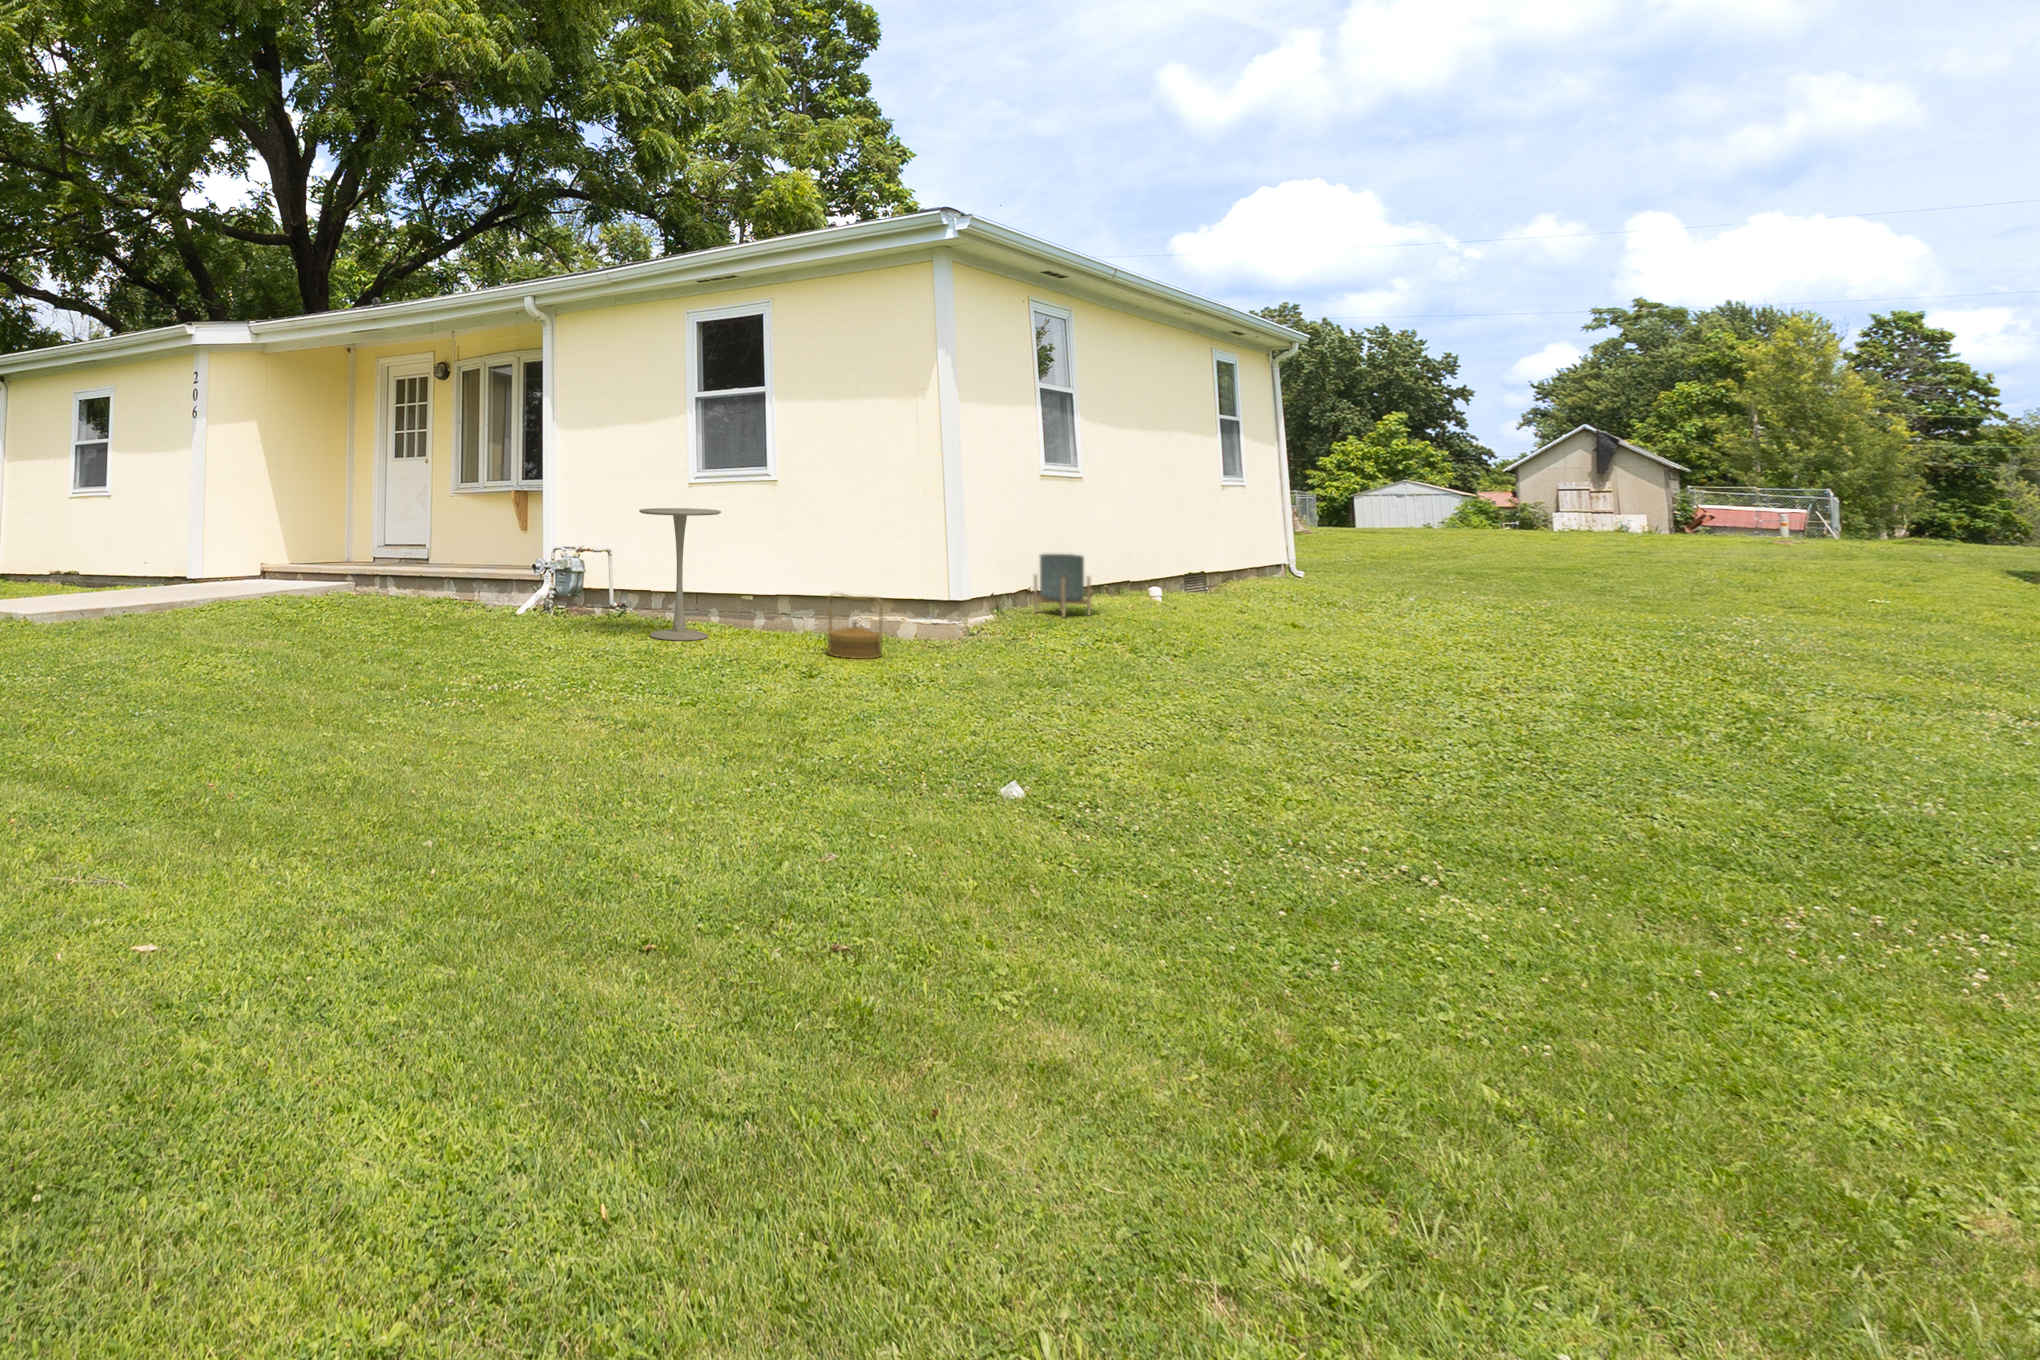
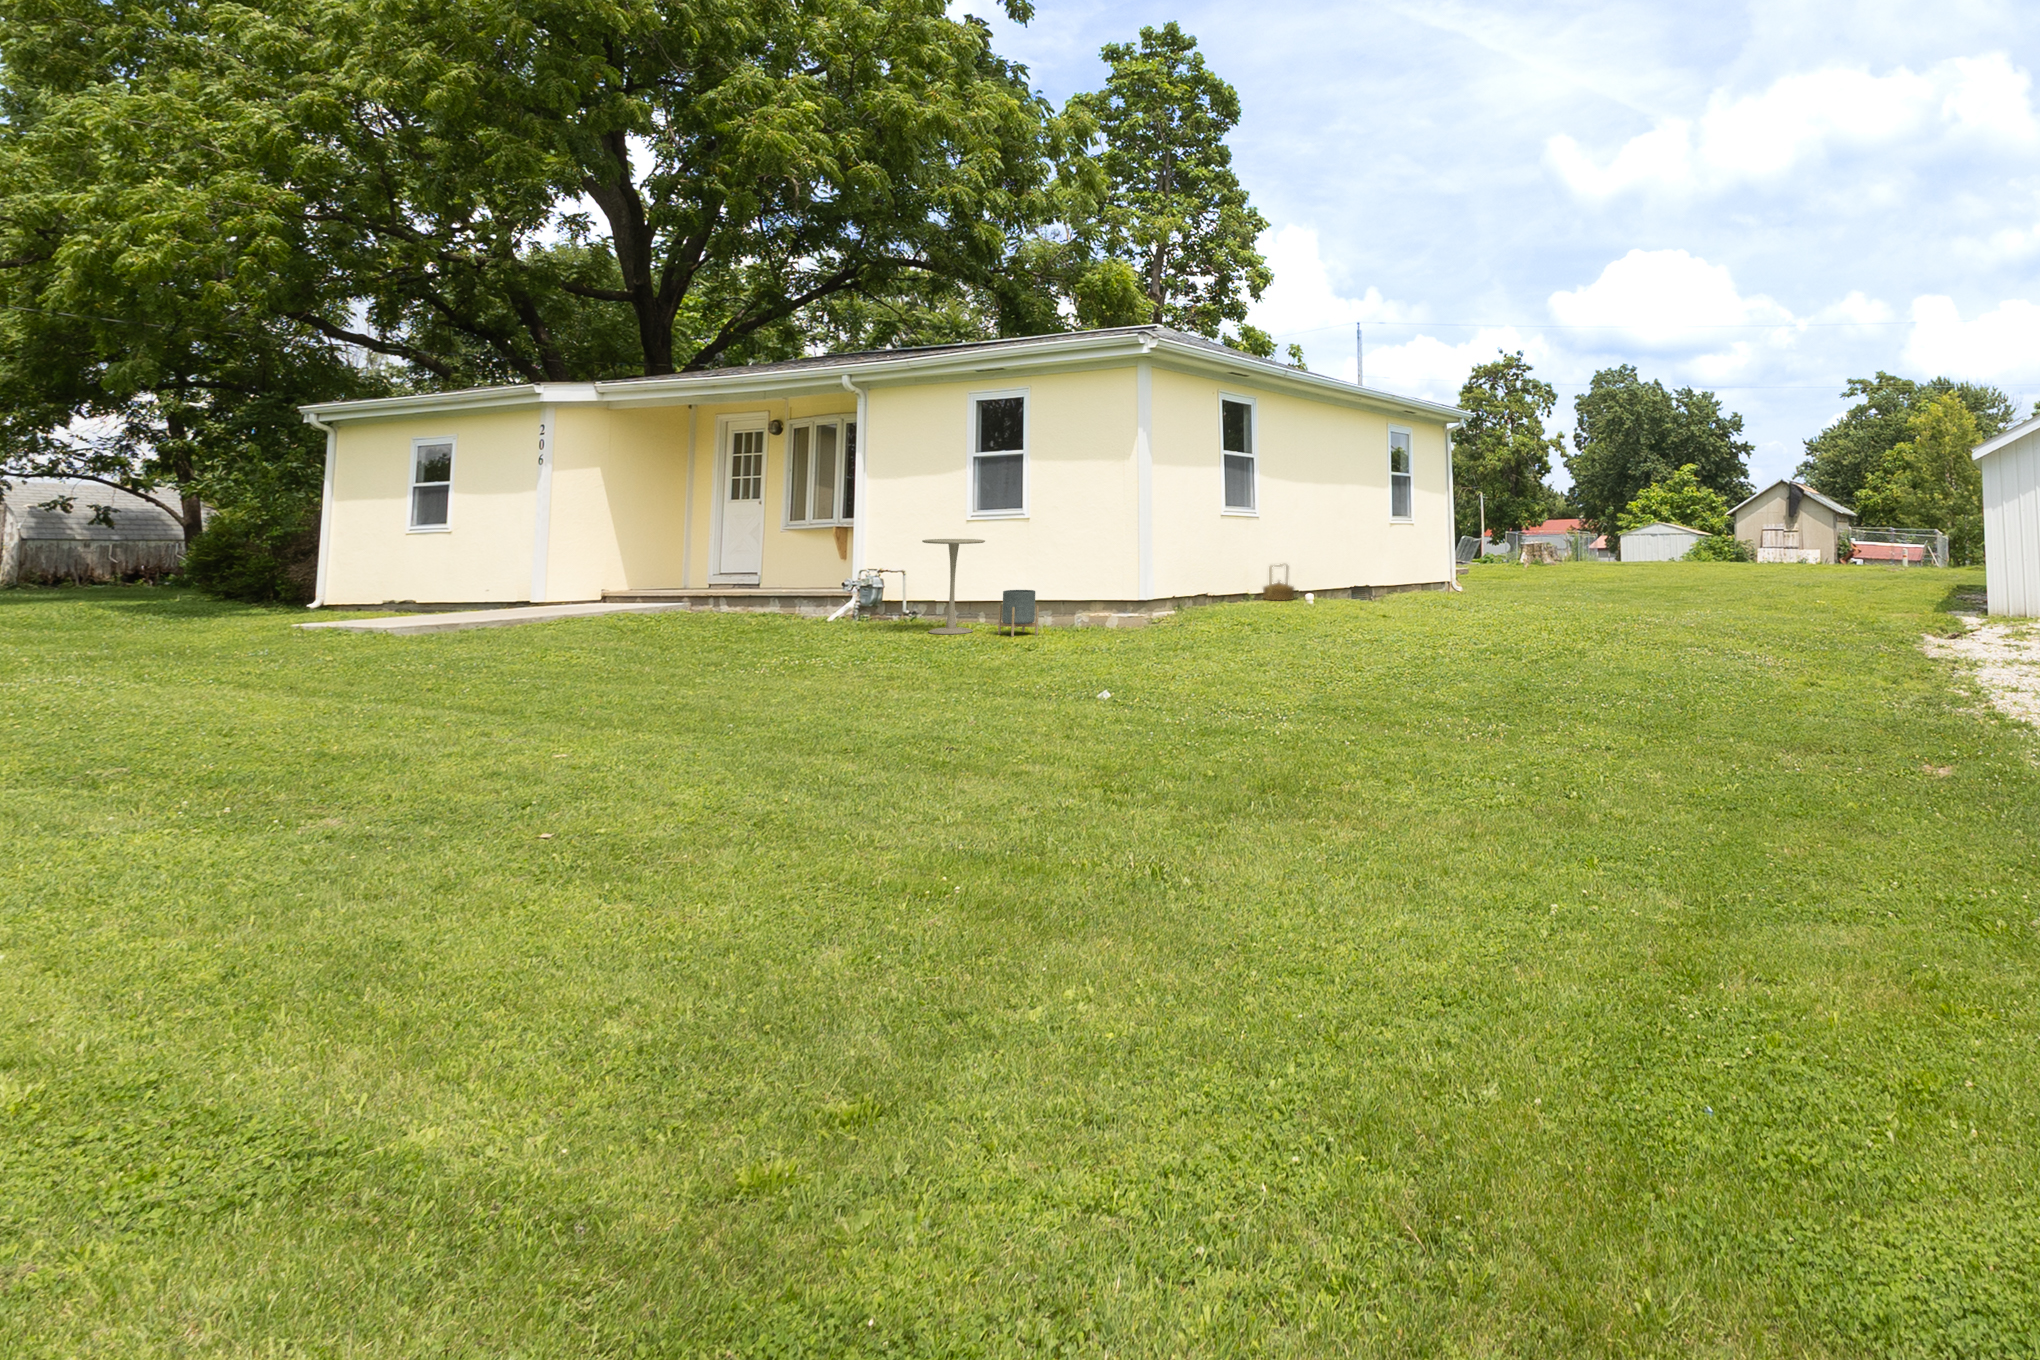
planter: present [1034,554,1091,617] -> present [998,590,1039,637]
woven basket: present [828,594,883,659] -> present [1263,564,1294,600]

